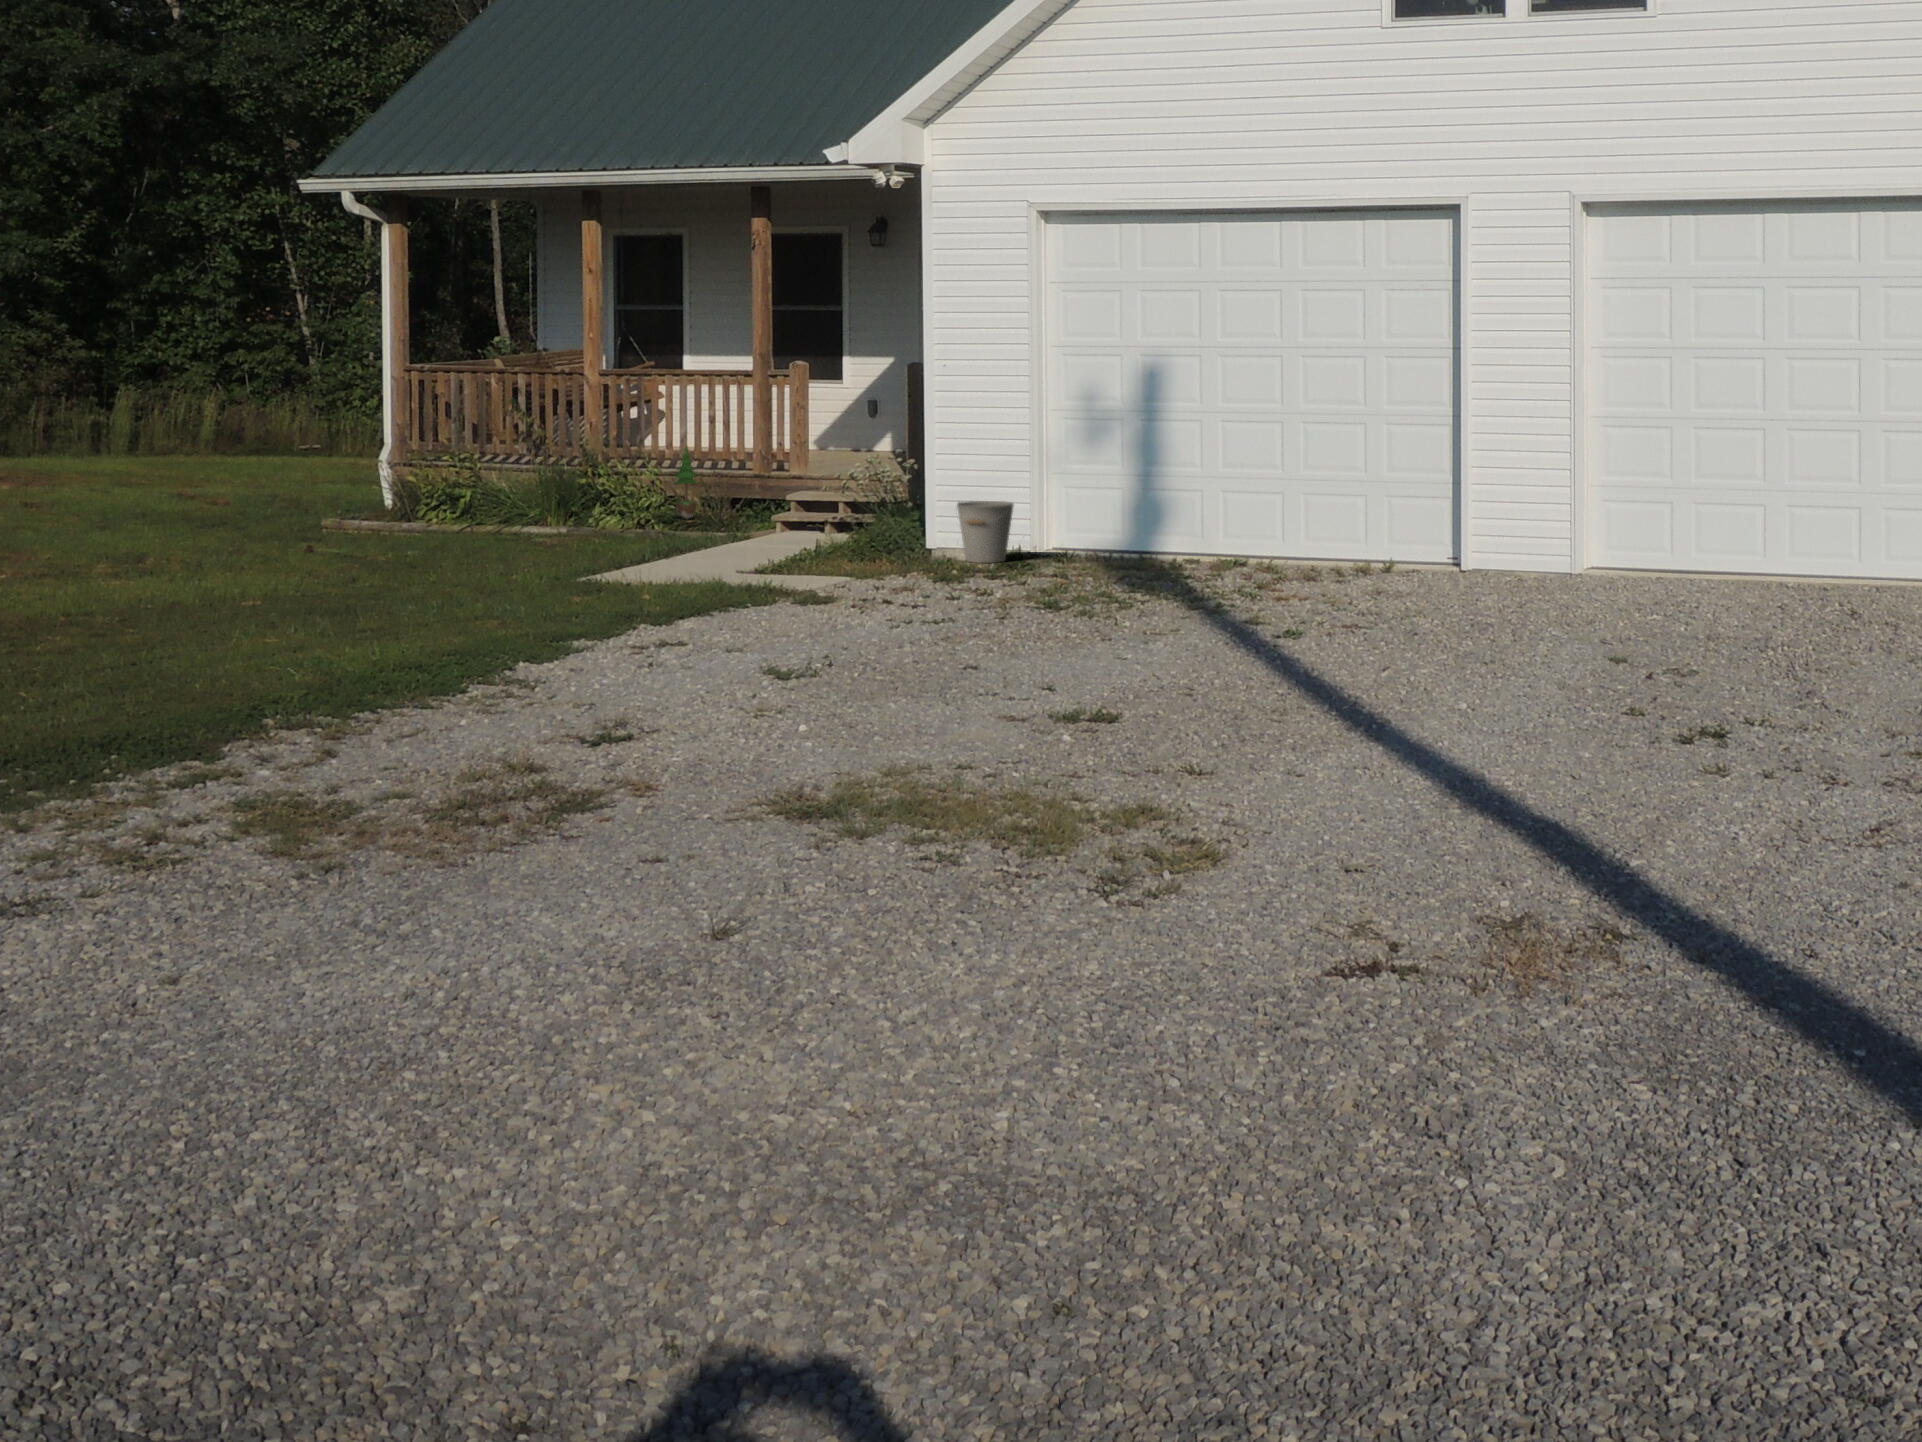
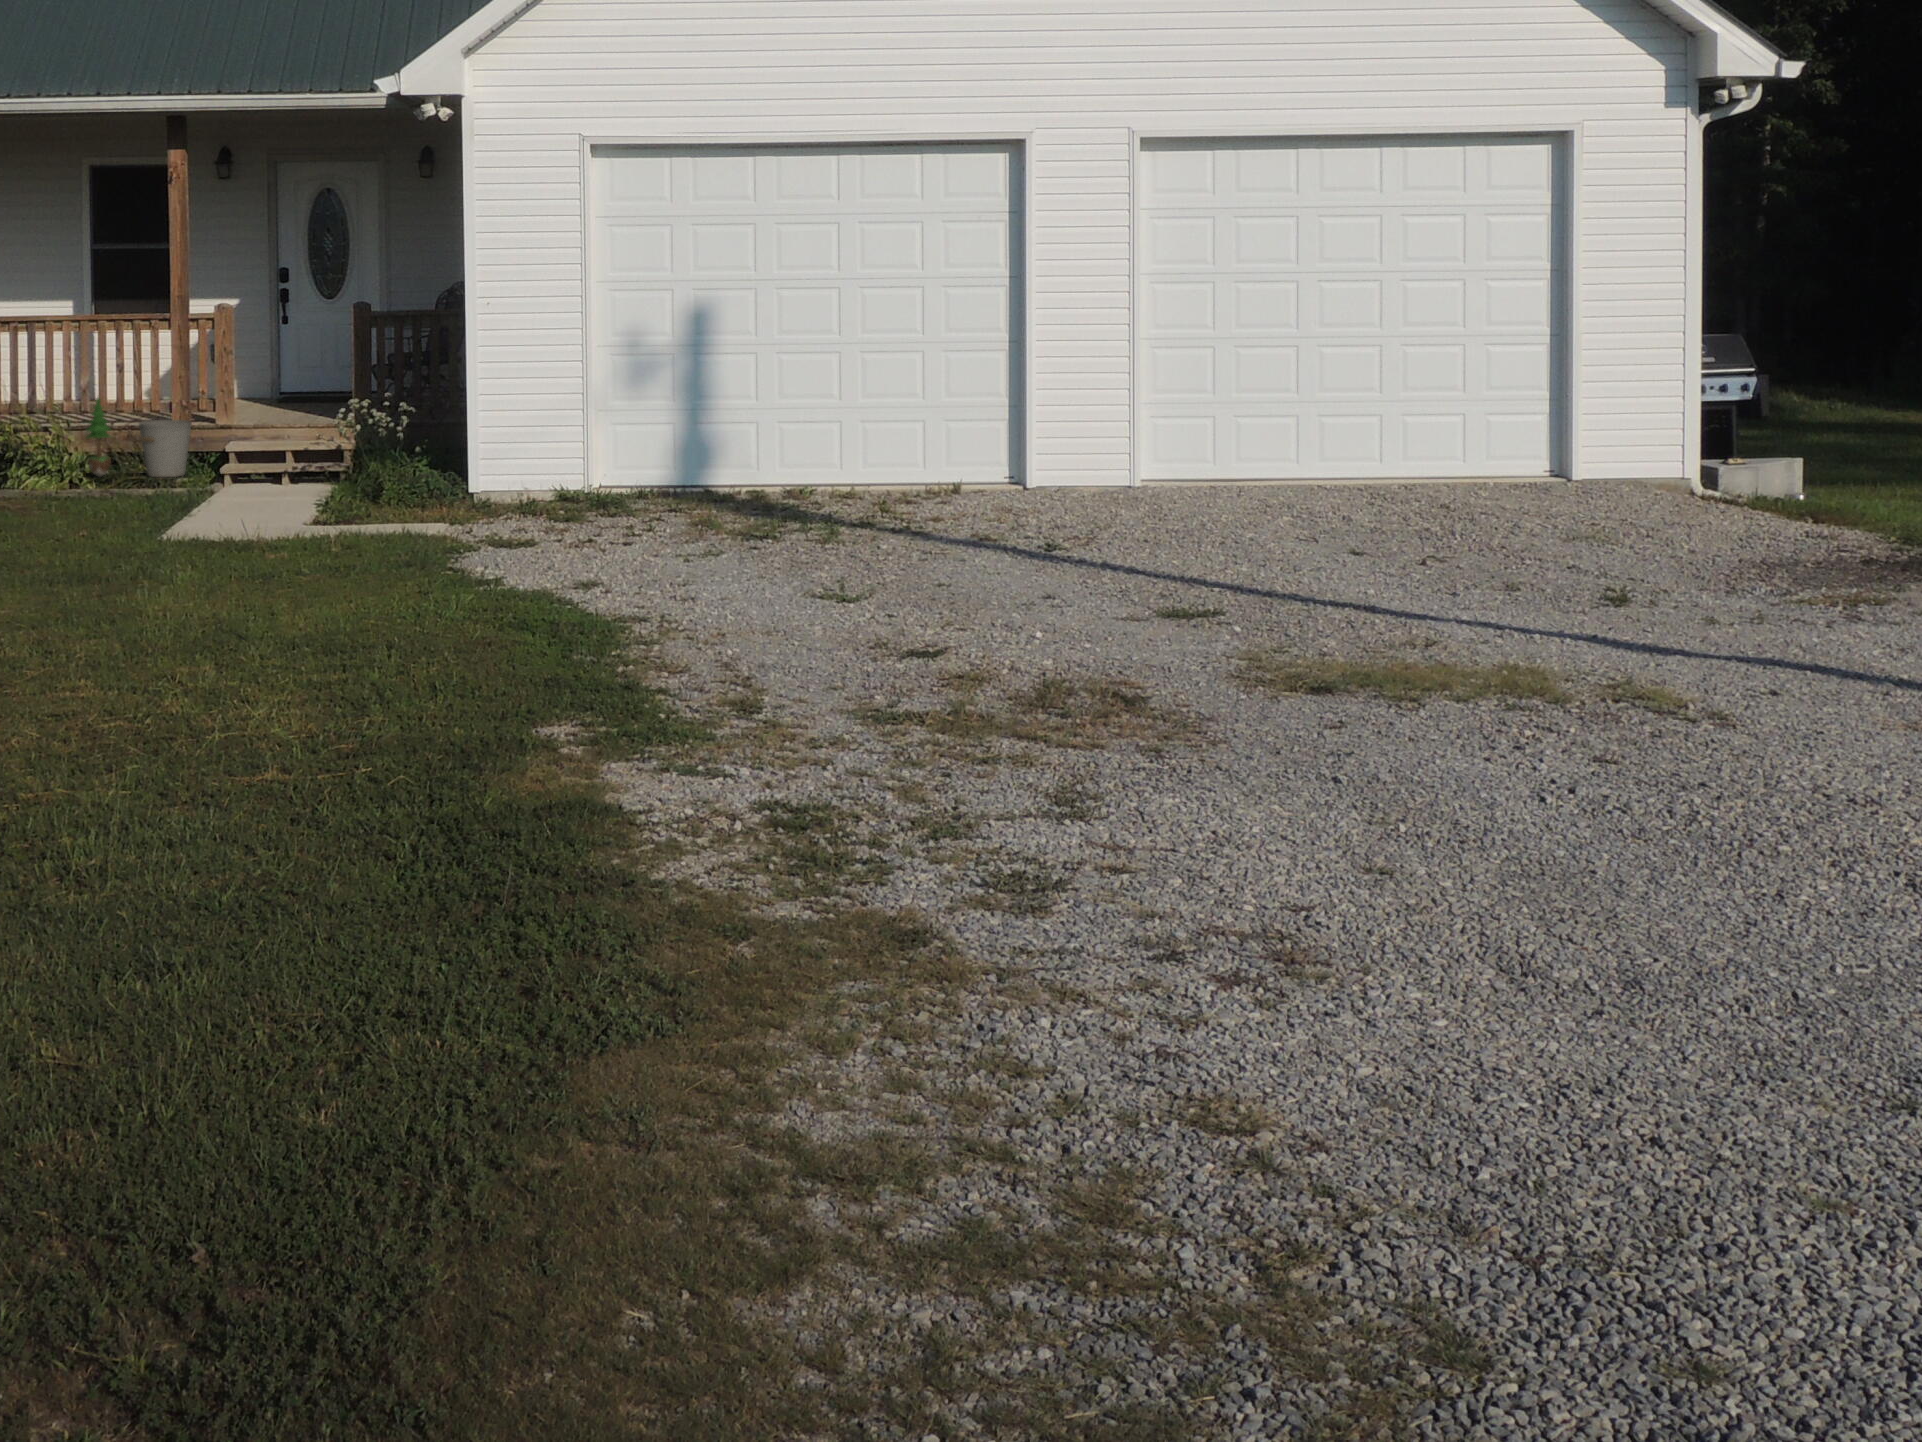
bucket: present [957,501,1014,563] -> present [139,420,192,477]

